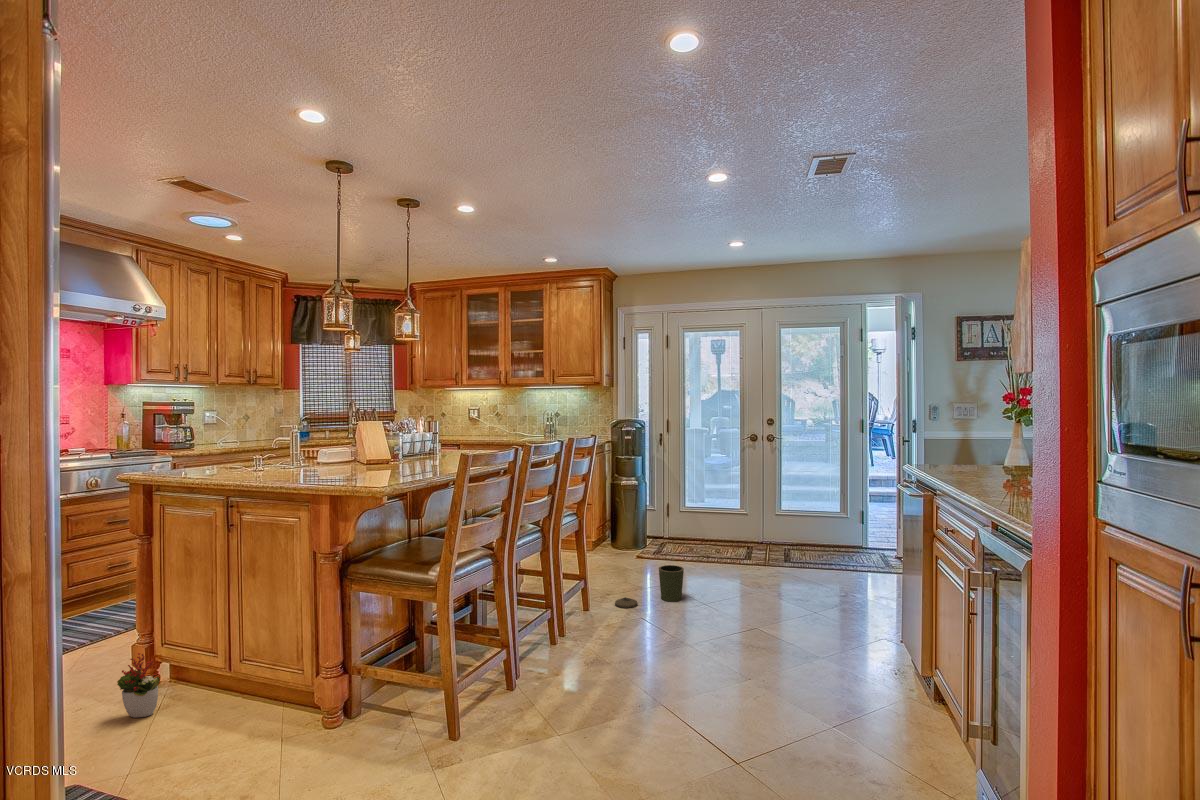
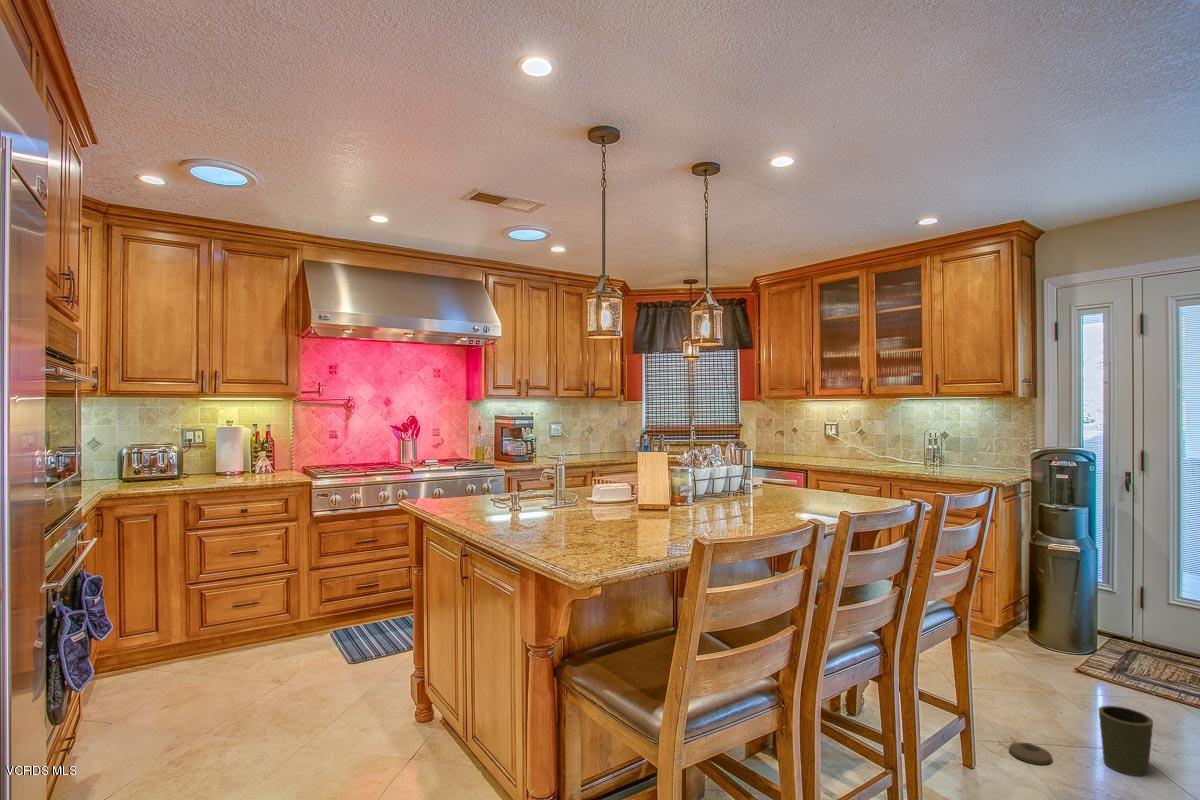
decorative plant: present [117,653,160,718] -> none [396,675,429,743]

